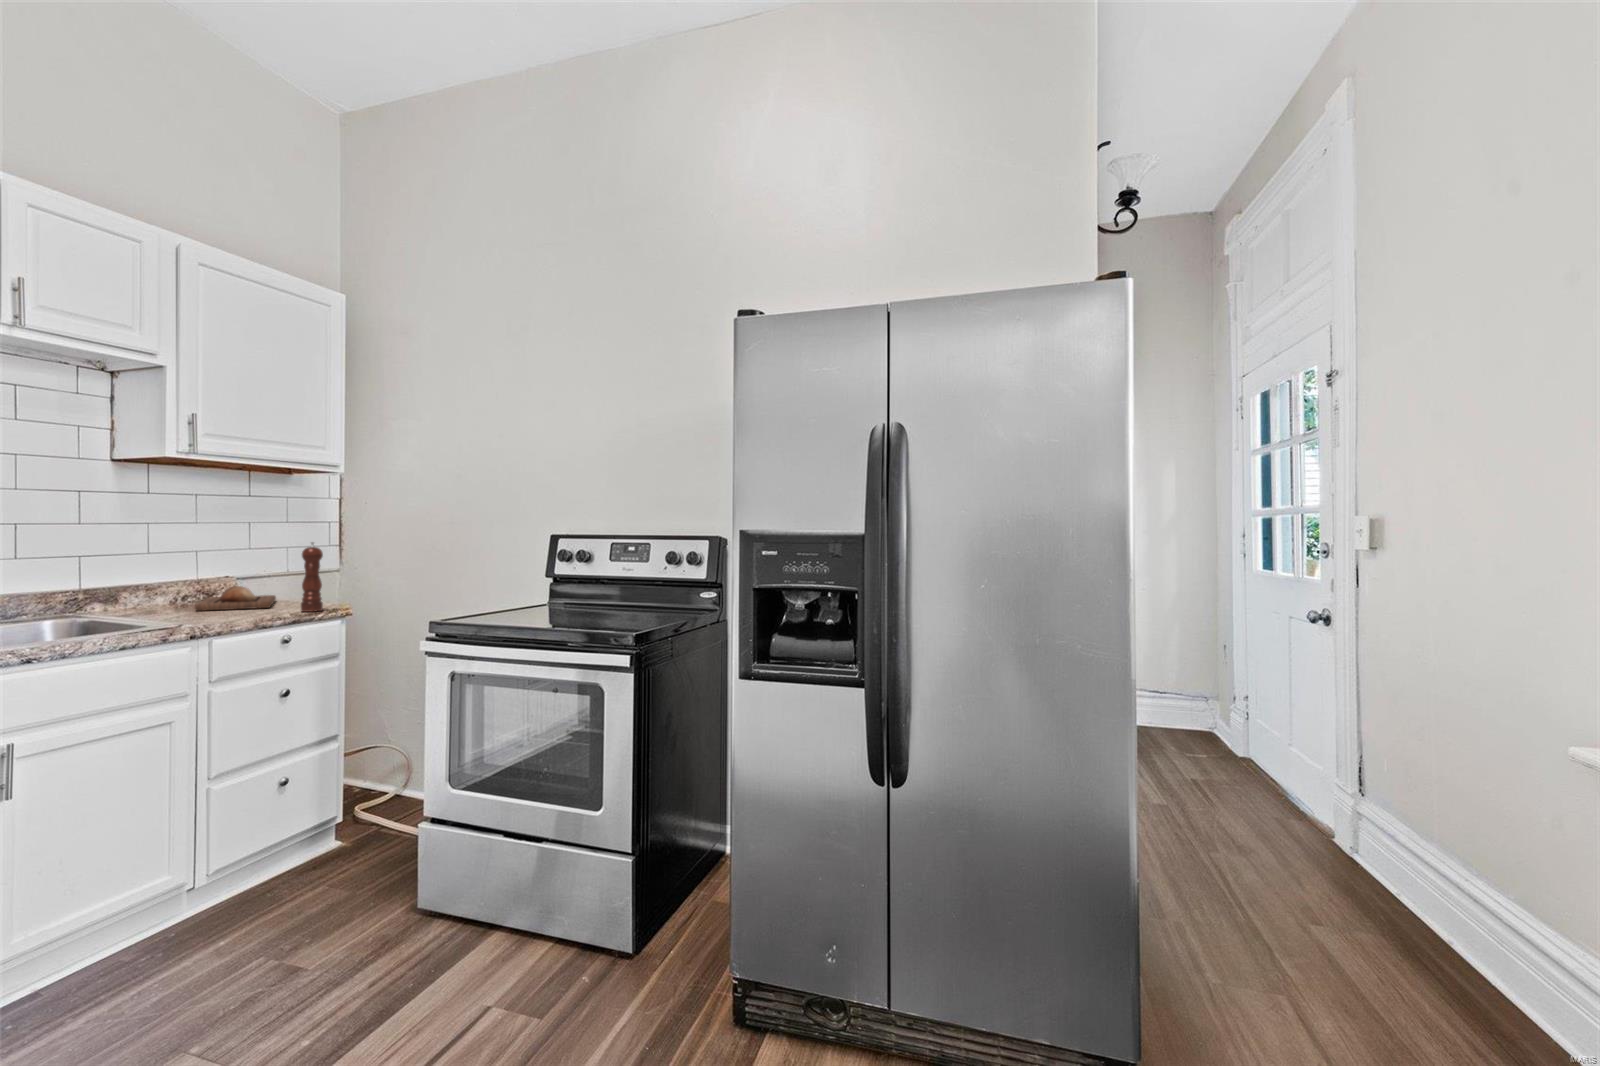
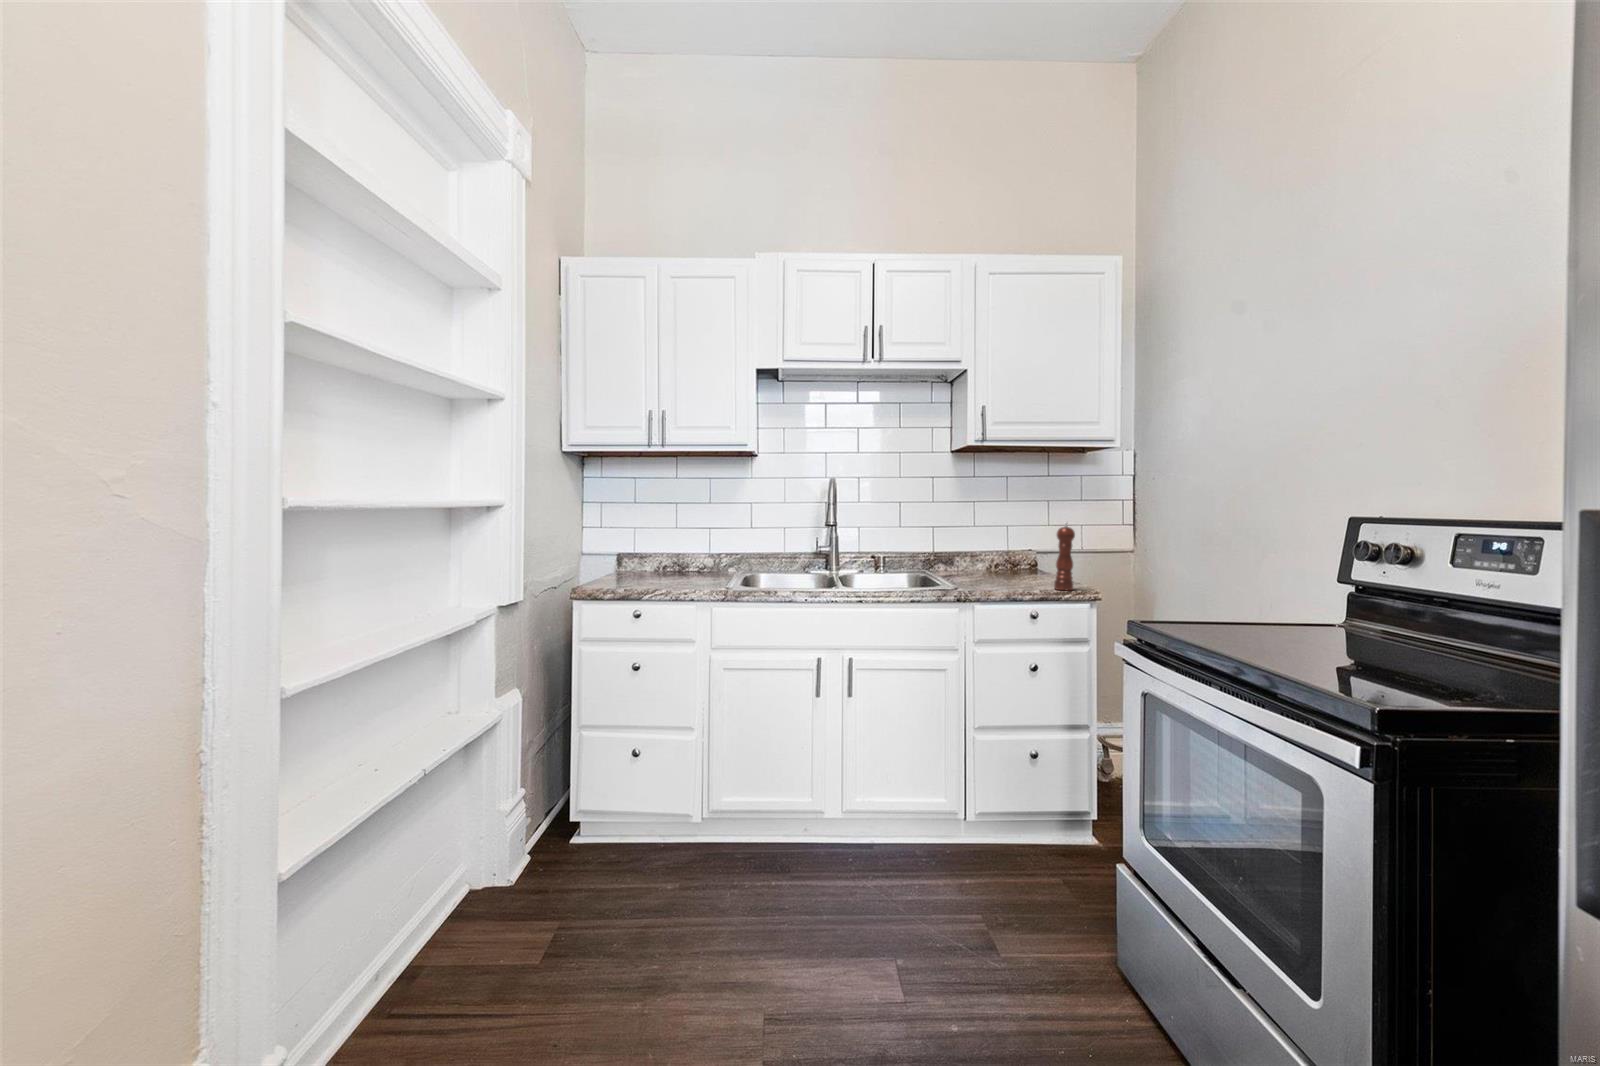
bread loaf: present [195,586,276,611] -> none [988,559,1063,582]

